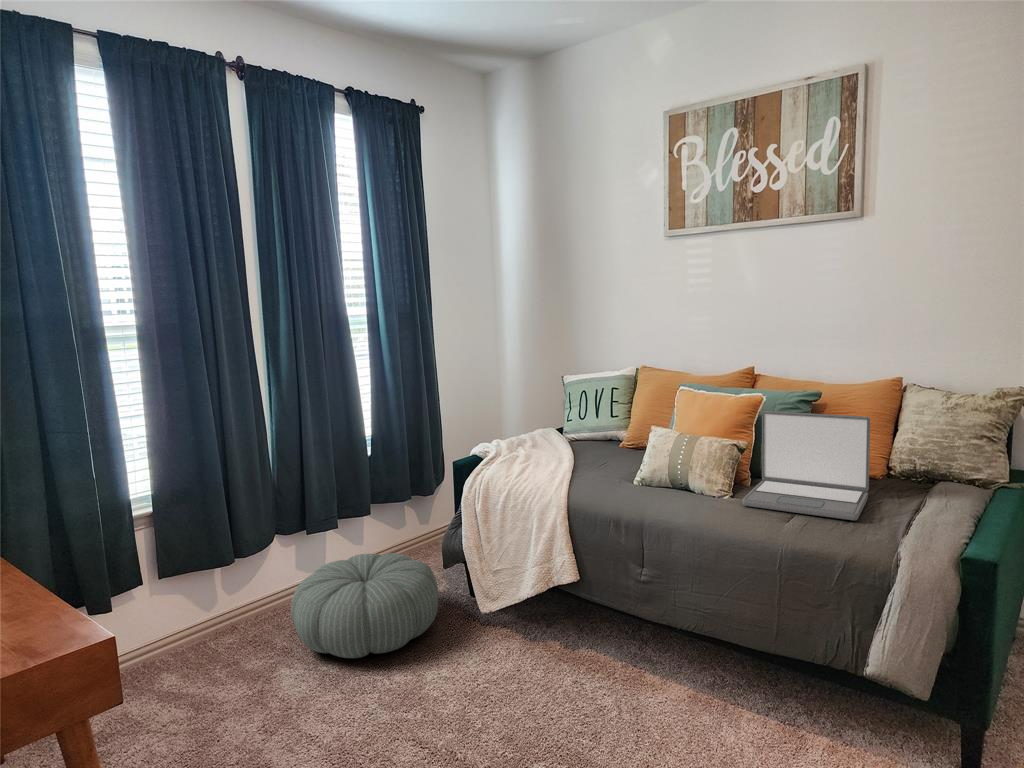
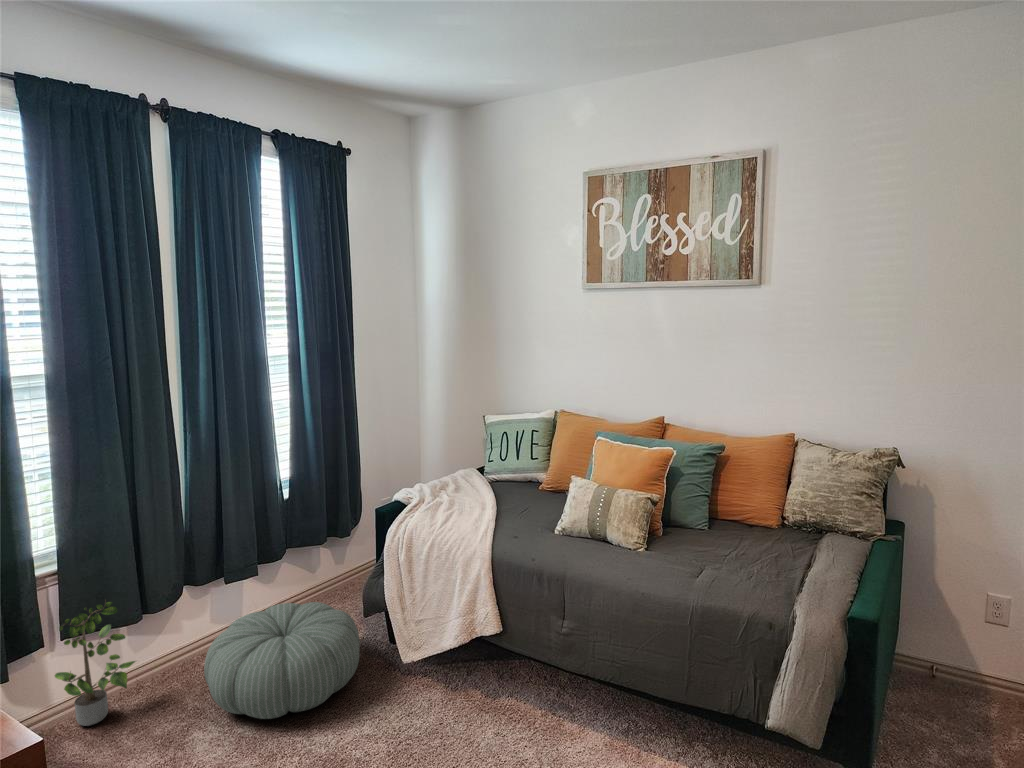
laptop: present [742,411,870,520] -> none [656,467,769,576]
potted plant: none [157,539,231,658] -> present [55,602,135,726]

